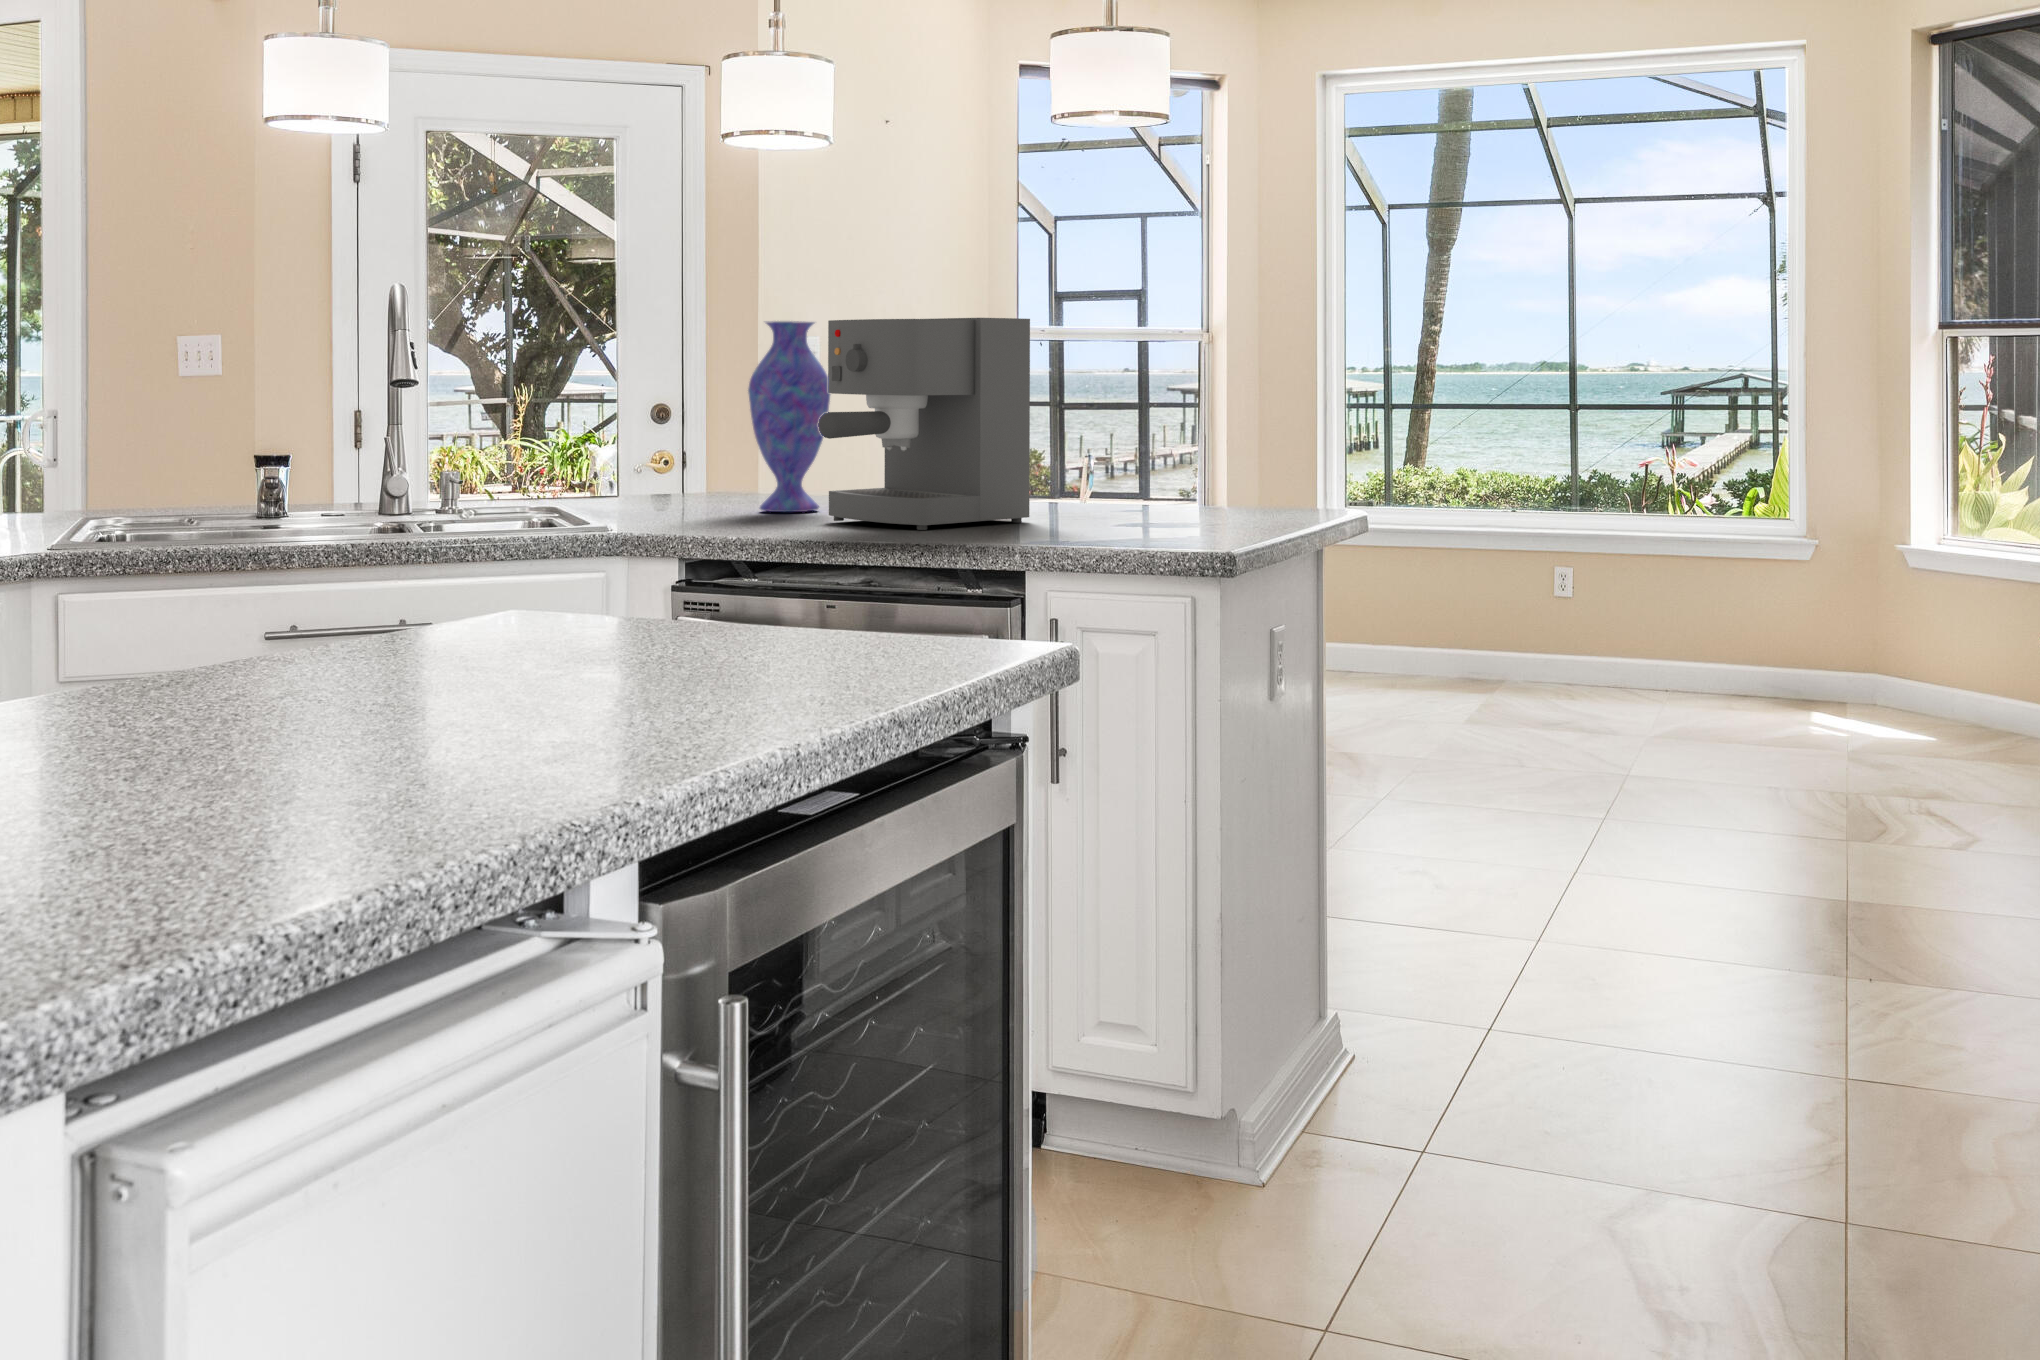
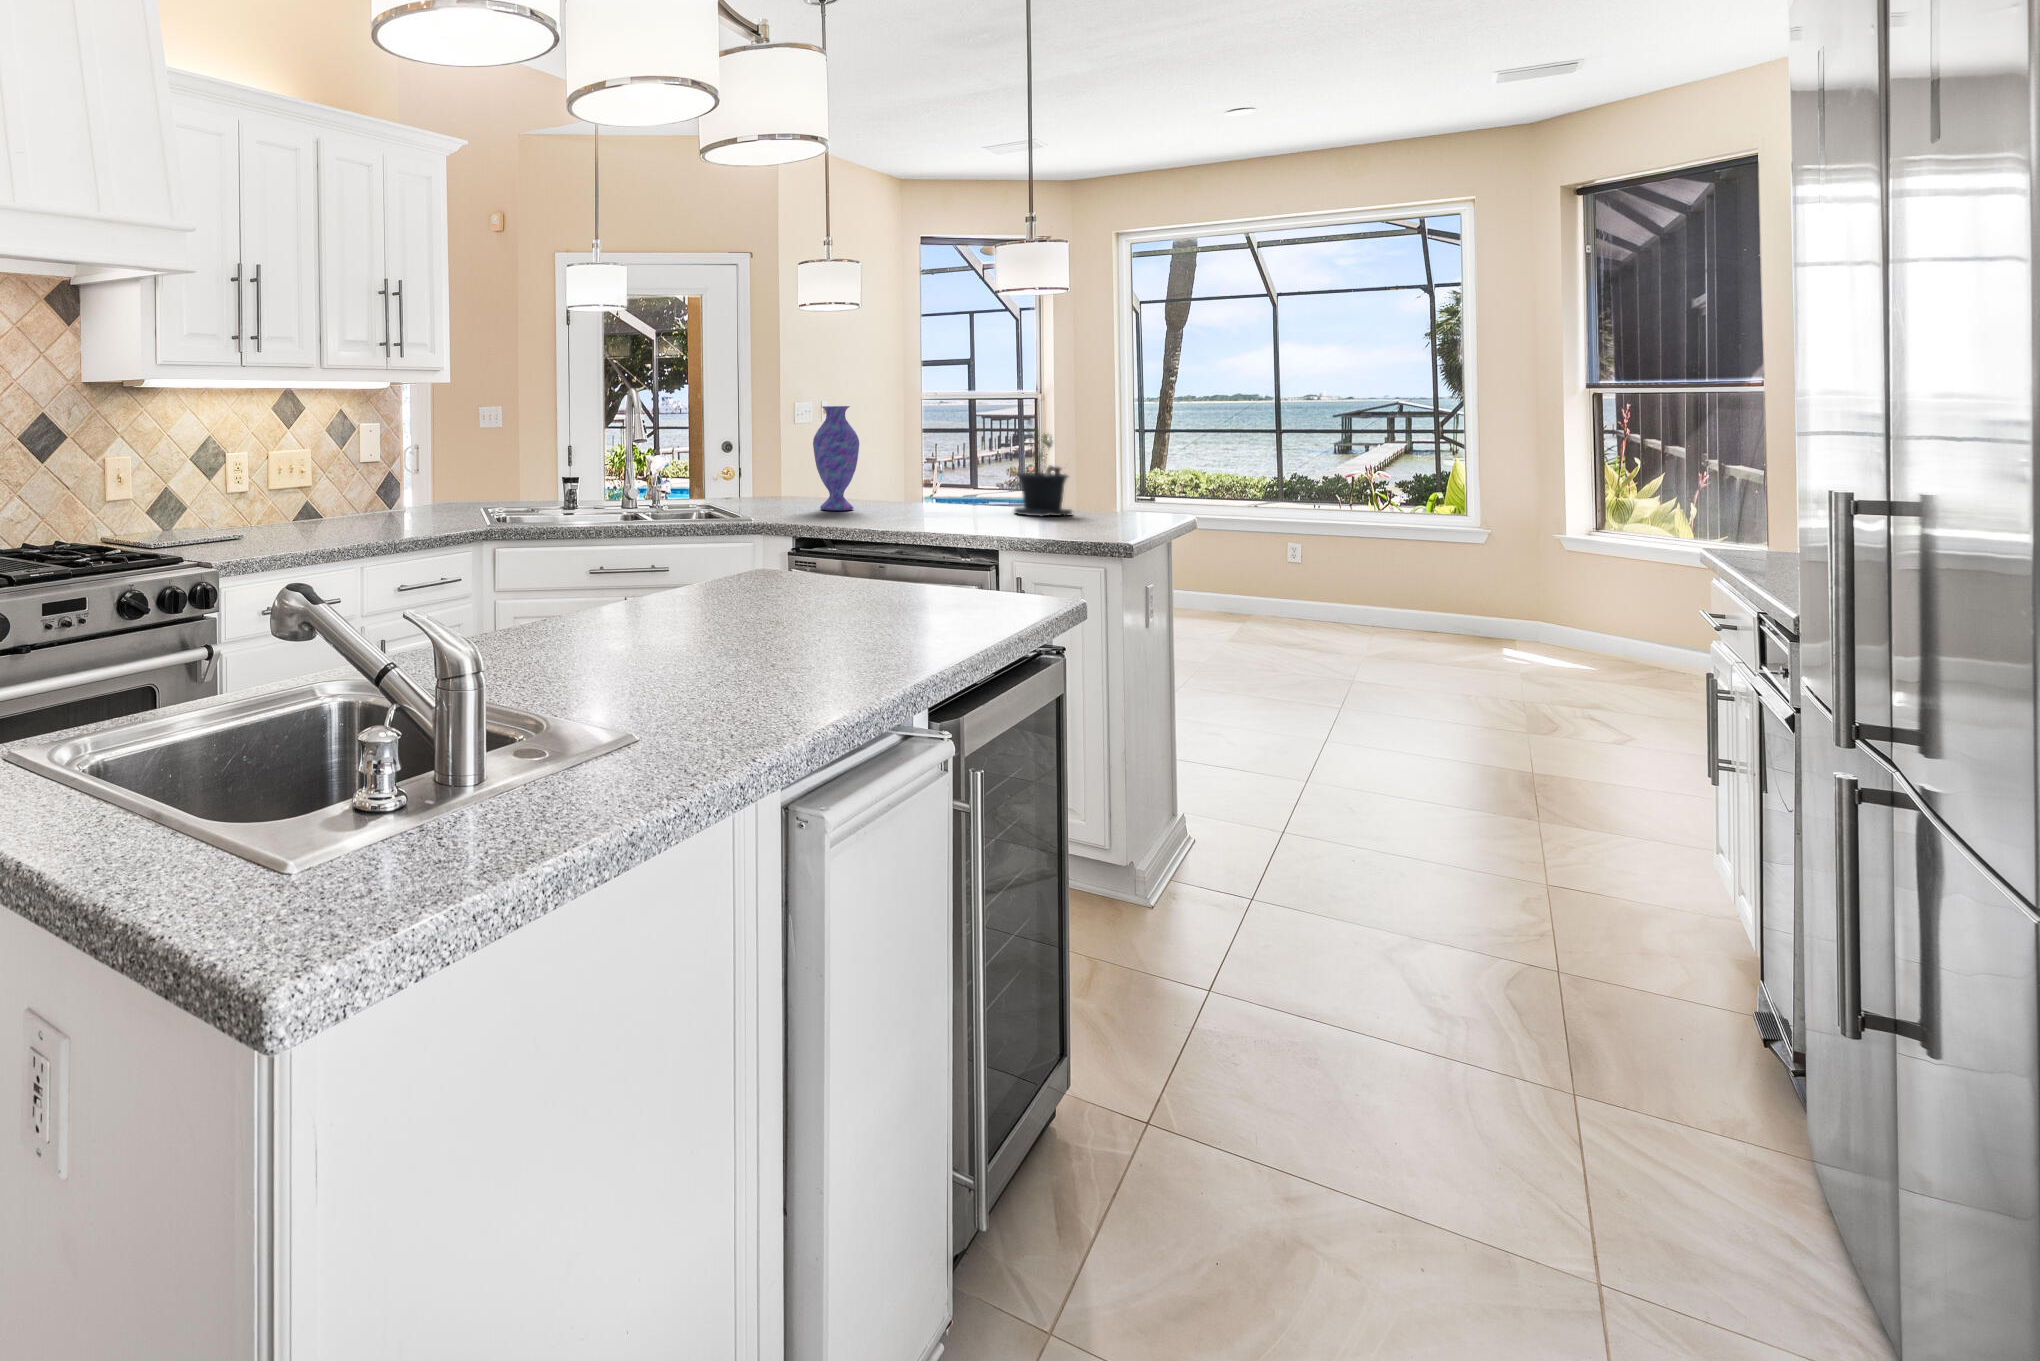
coffee maker: present [818,318,1030,530] -> none [868,406,987,525]
potted plant: none [1085,345,1186,516] -> present [1014,419,1072,516]

